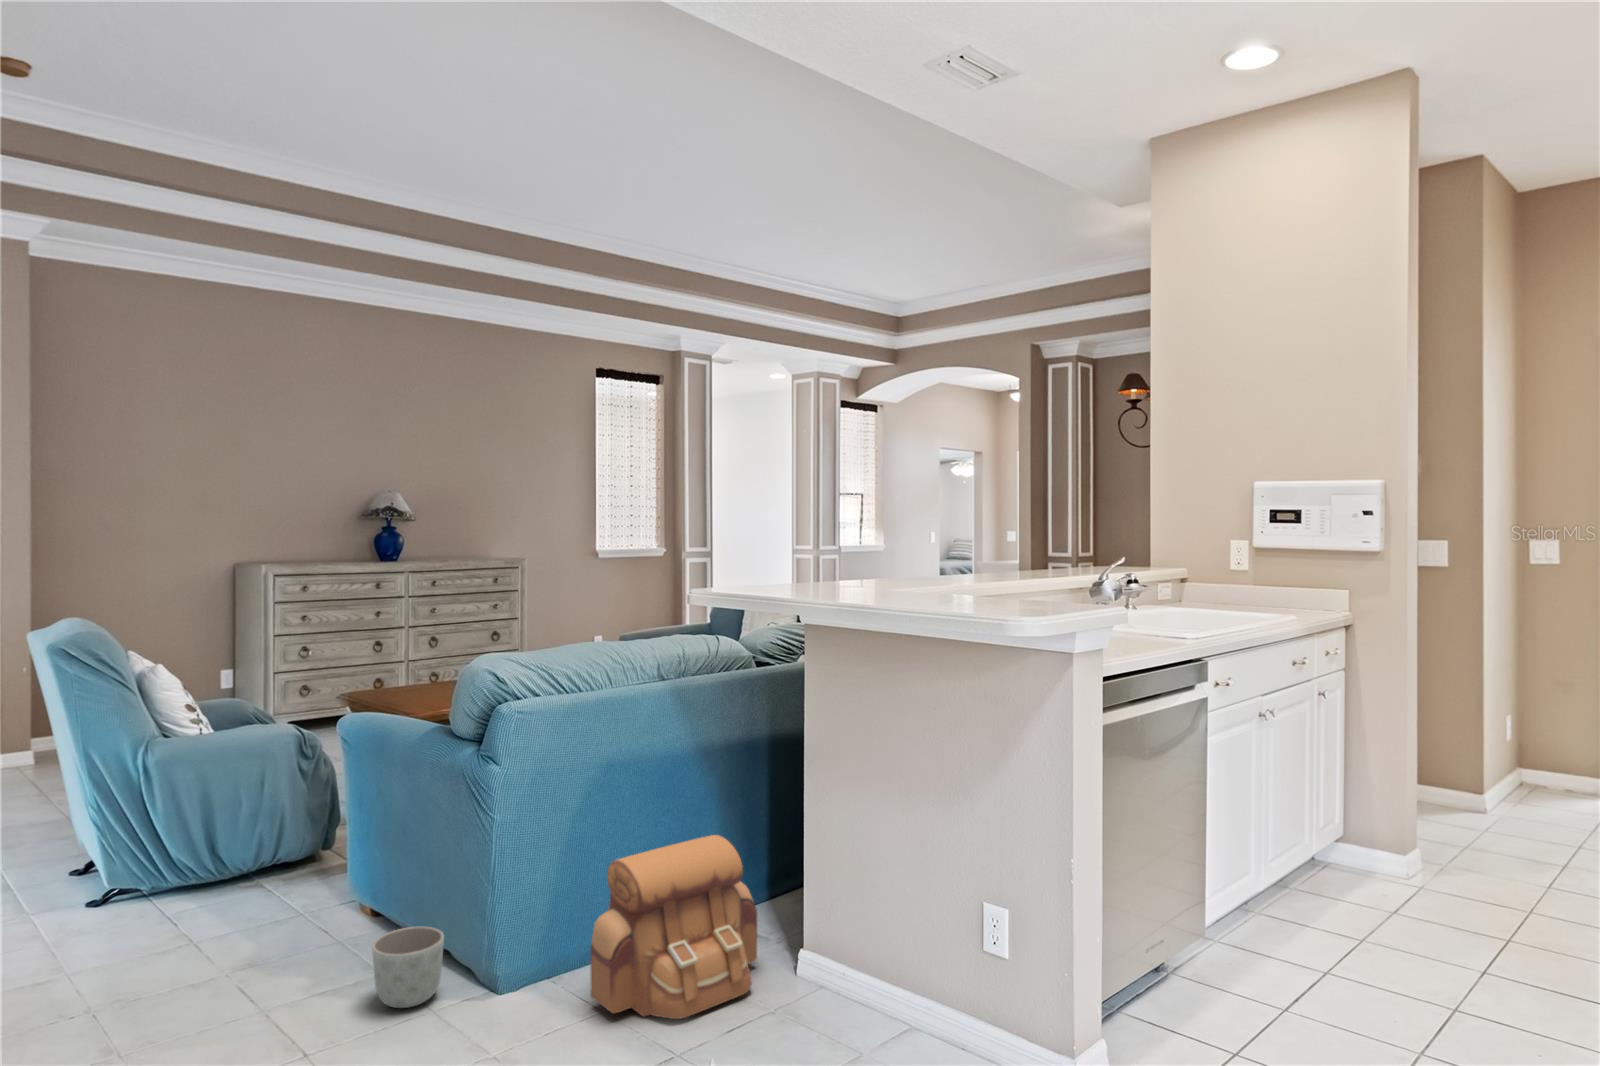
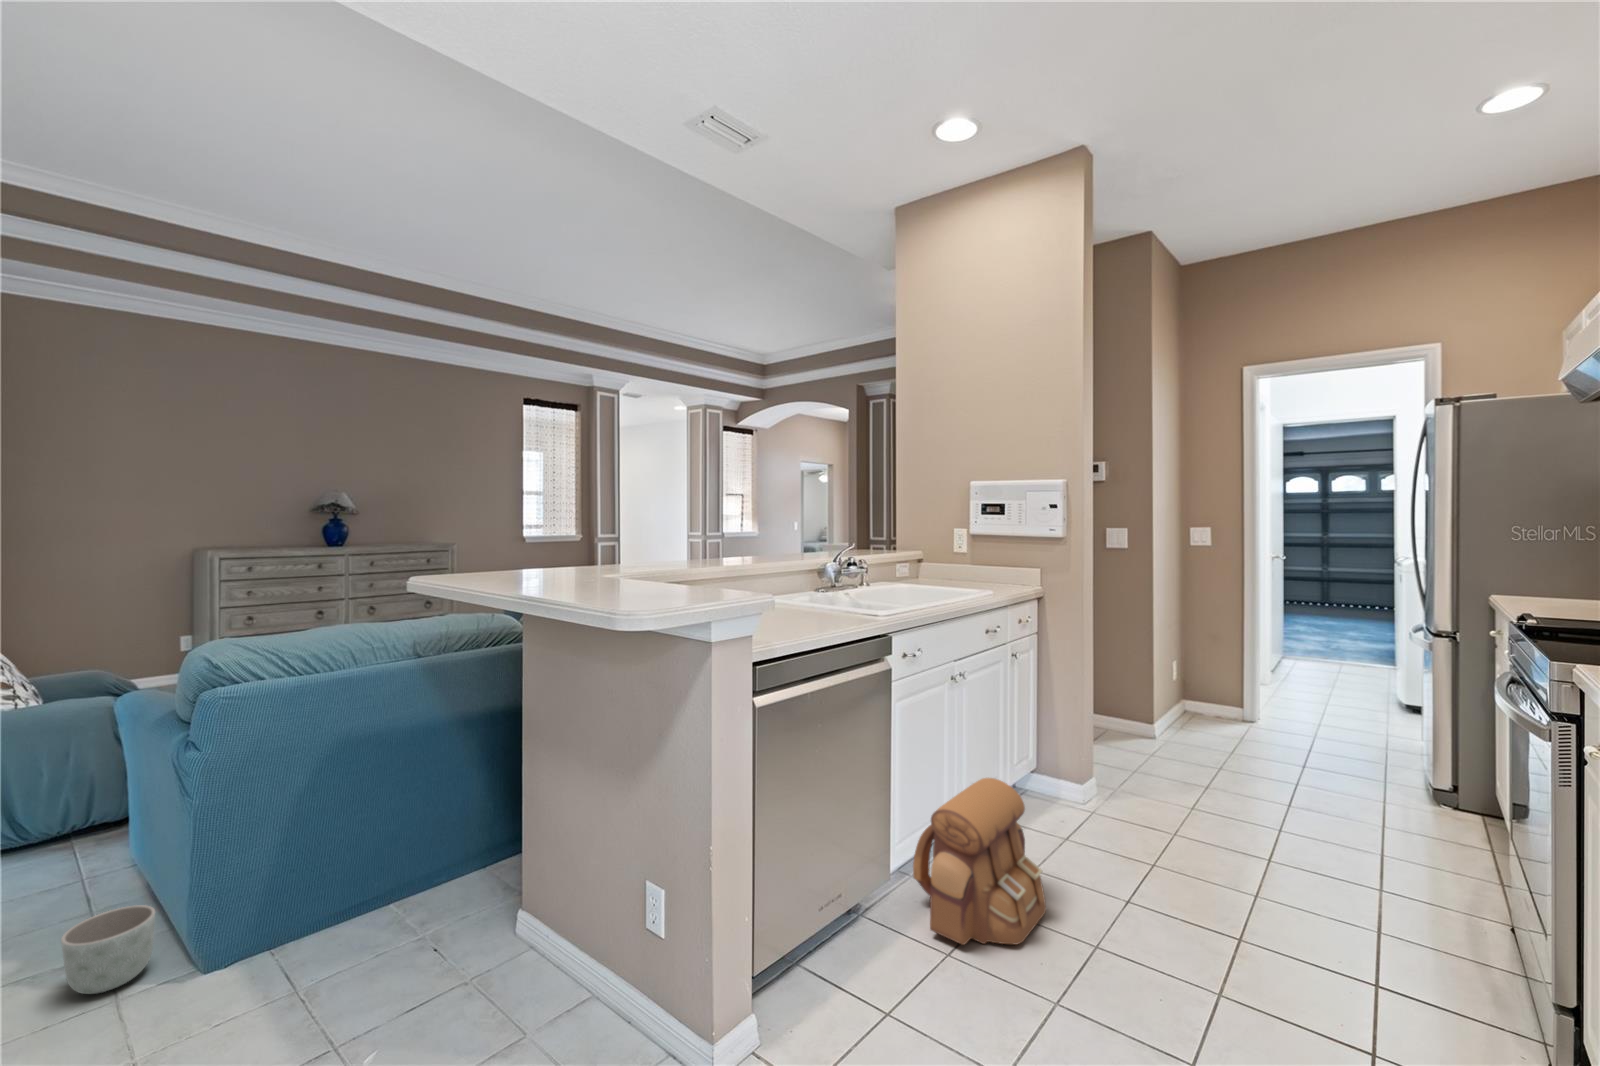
backpack: present [590,835,757,1019] -> present [913,778,1046,945]

